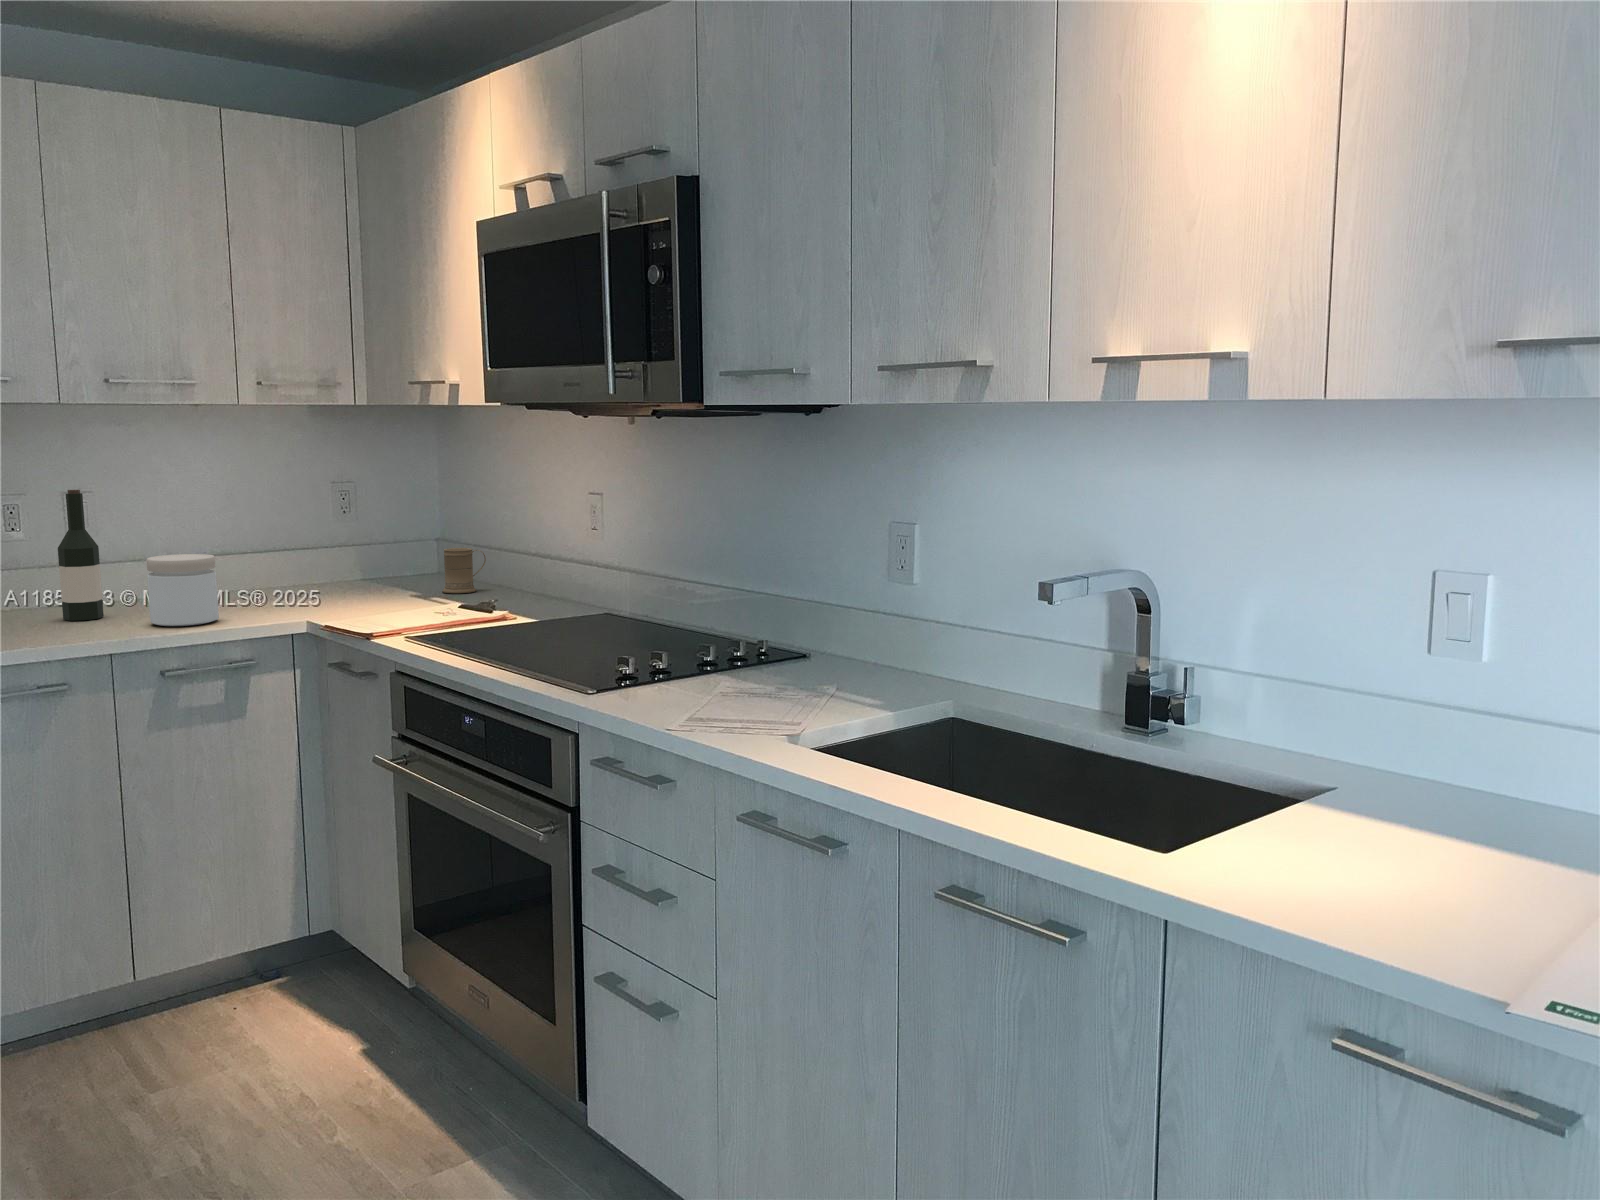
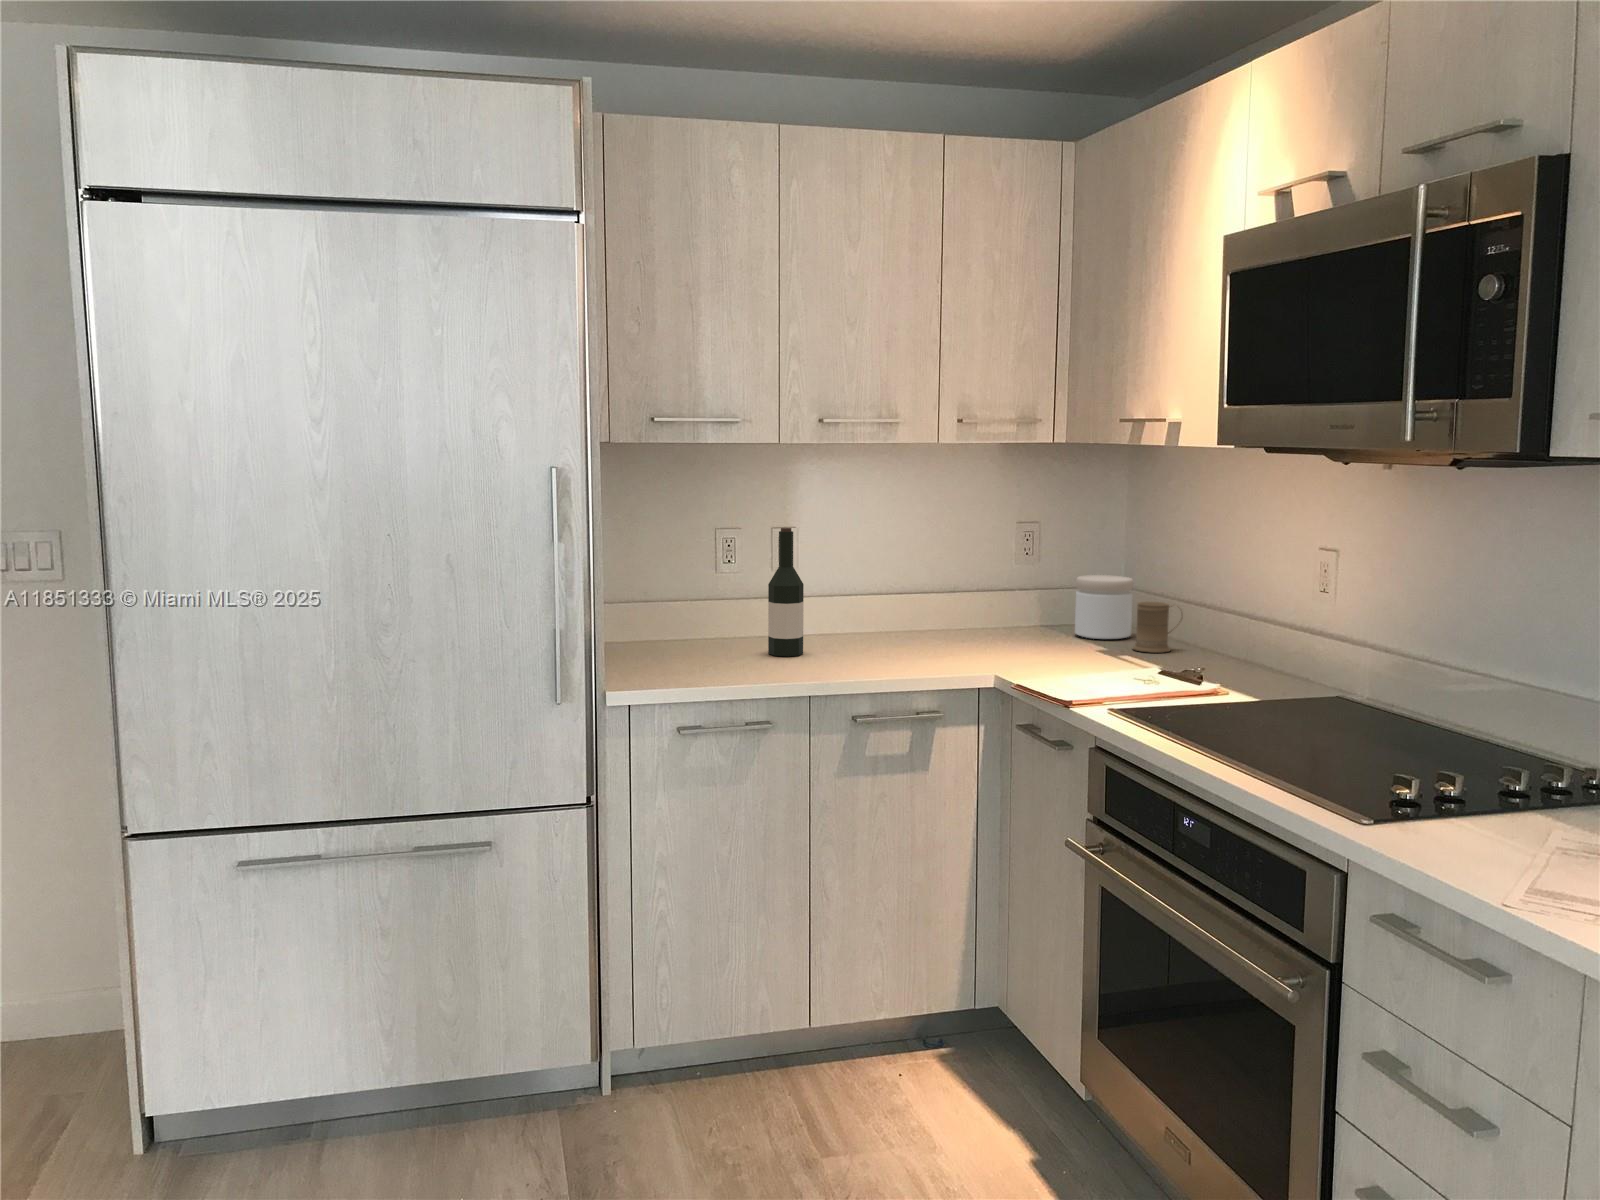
jar: present [146,554,219,626] -> present [1075,575,1133,639]

